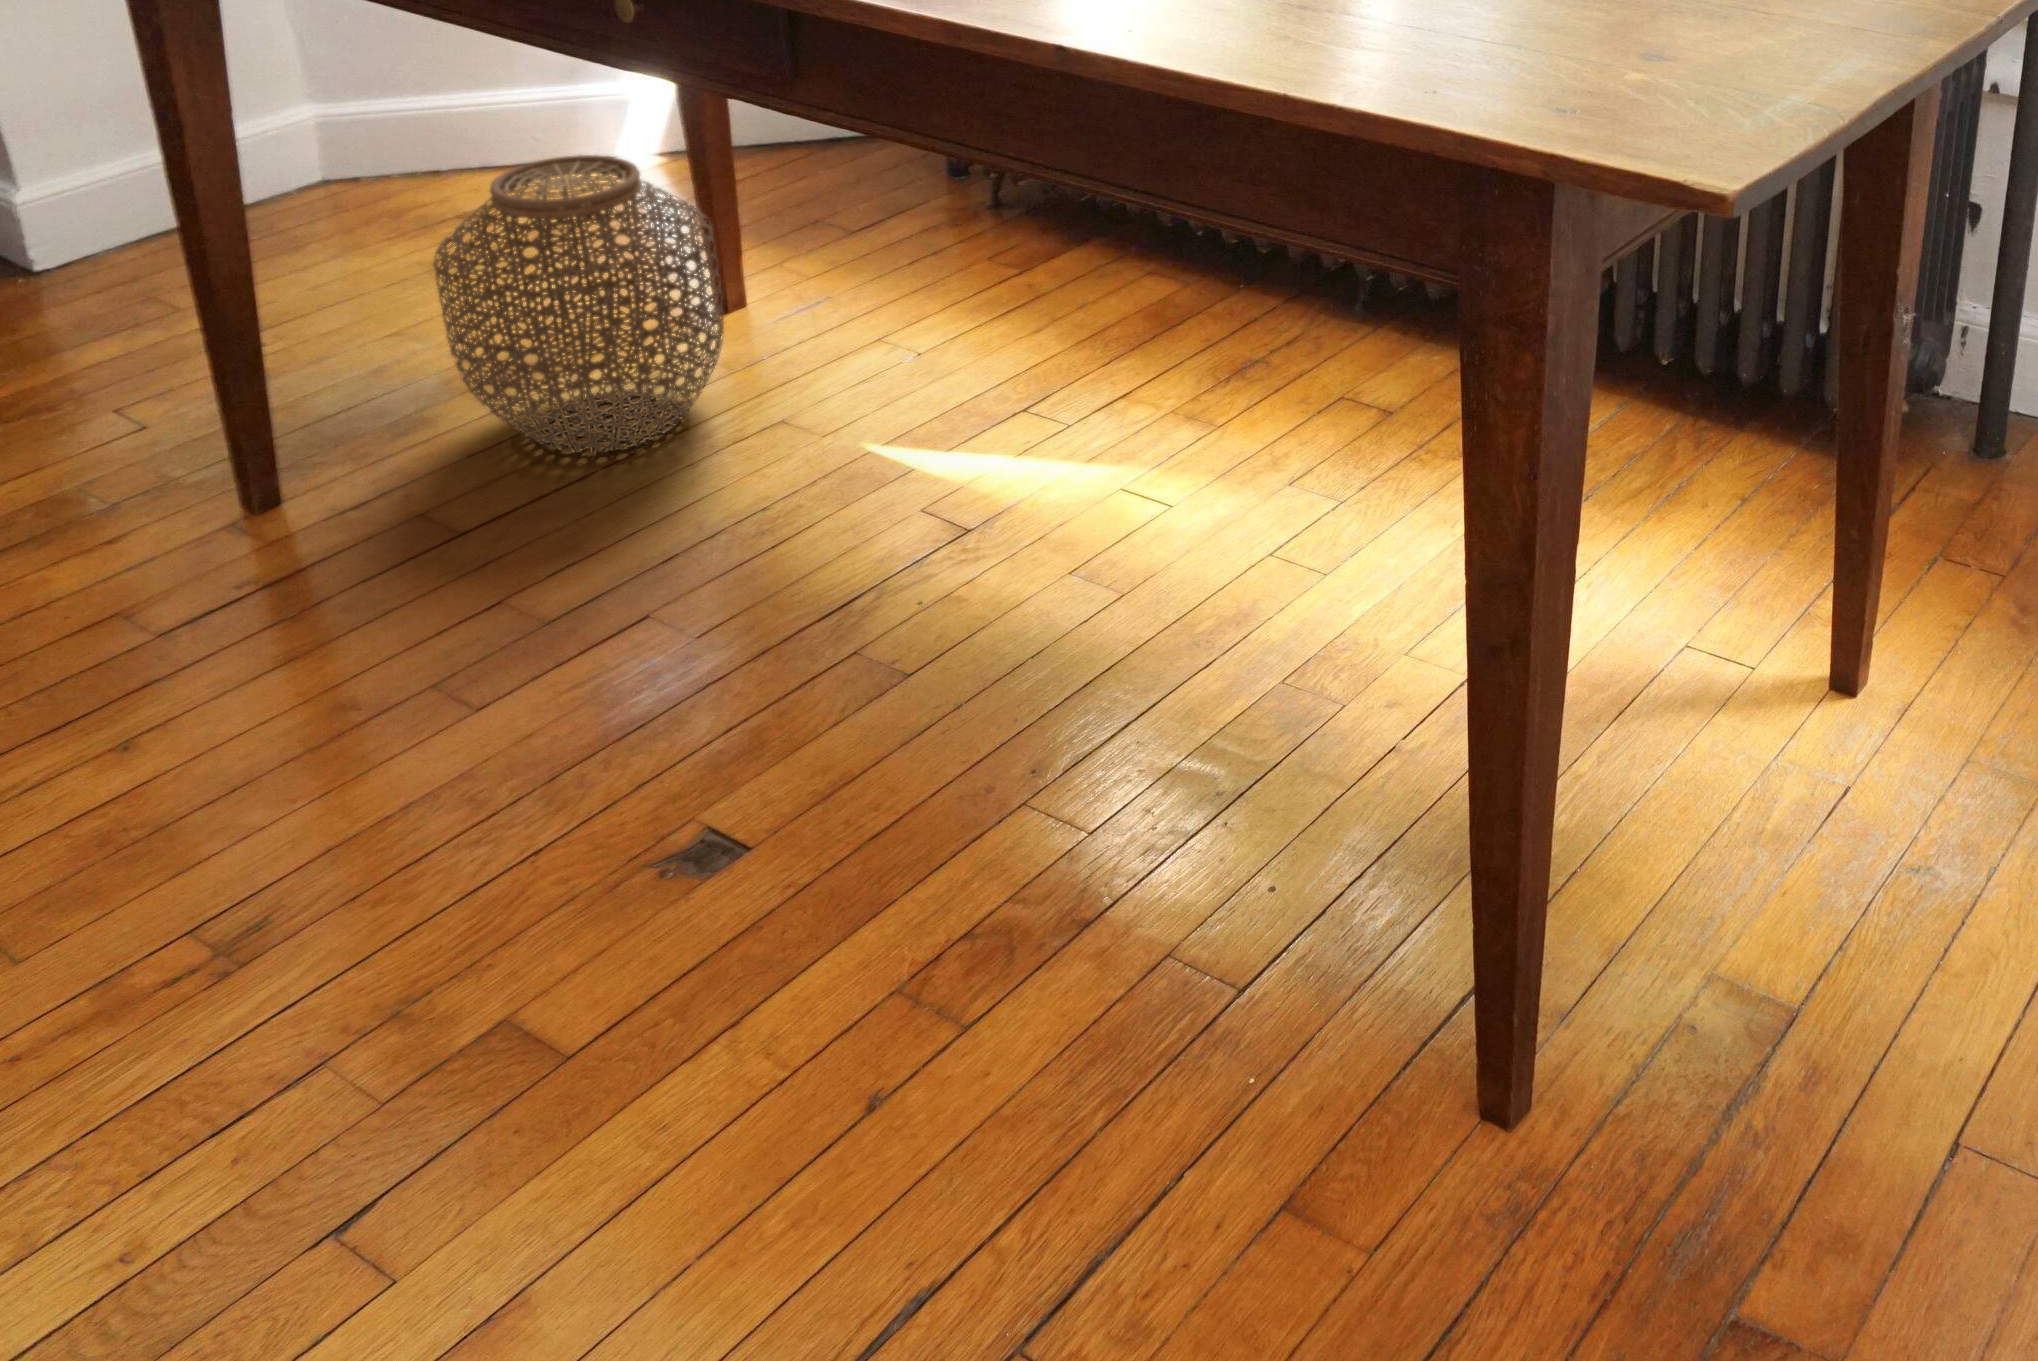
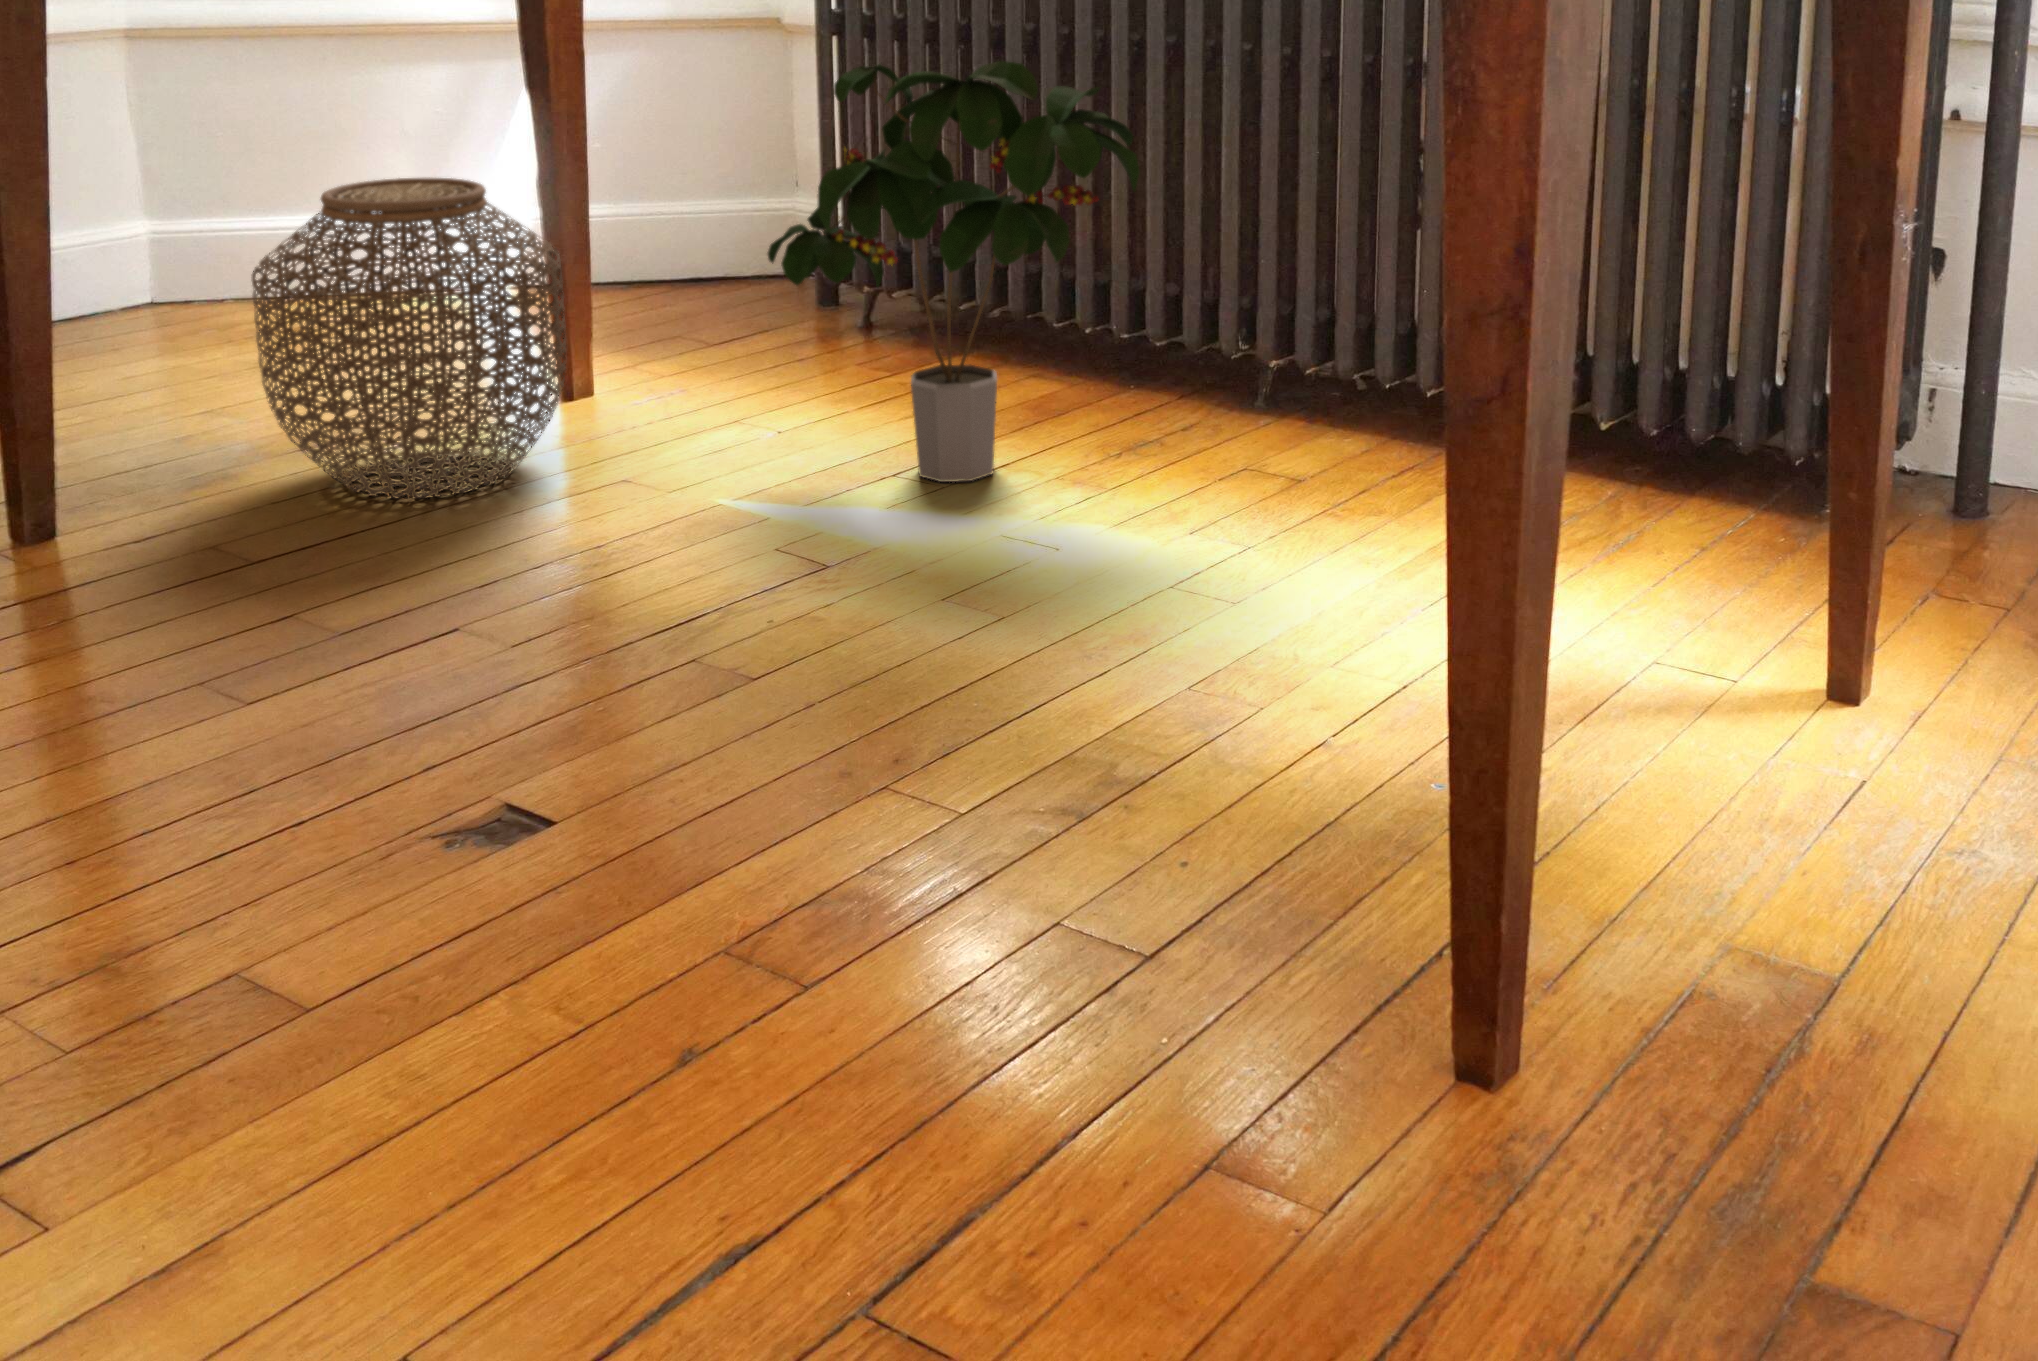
potted plant: none [901,48,1240,426] -> present [768,61,1139,482]

